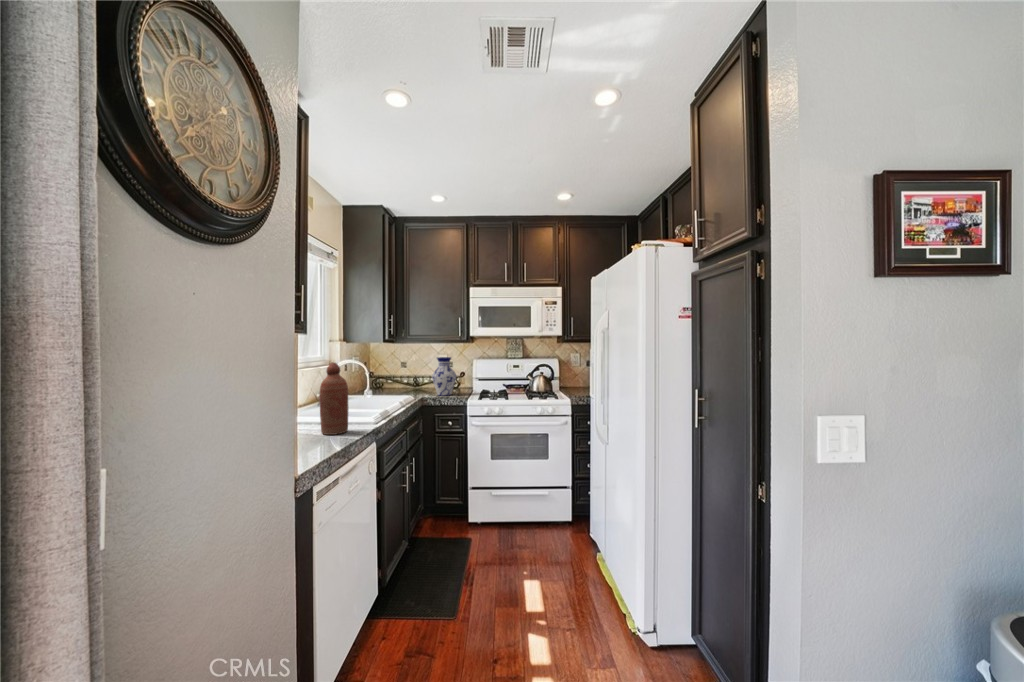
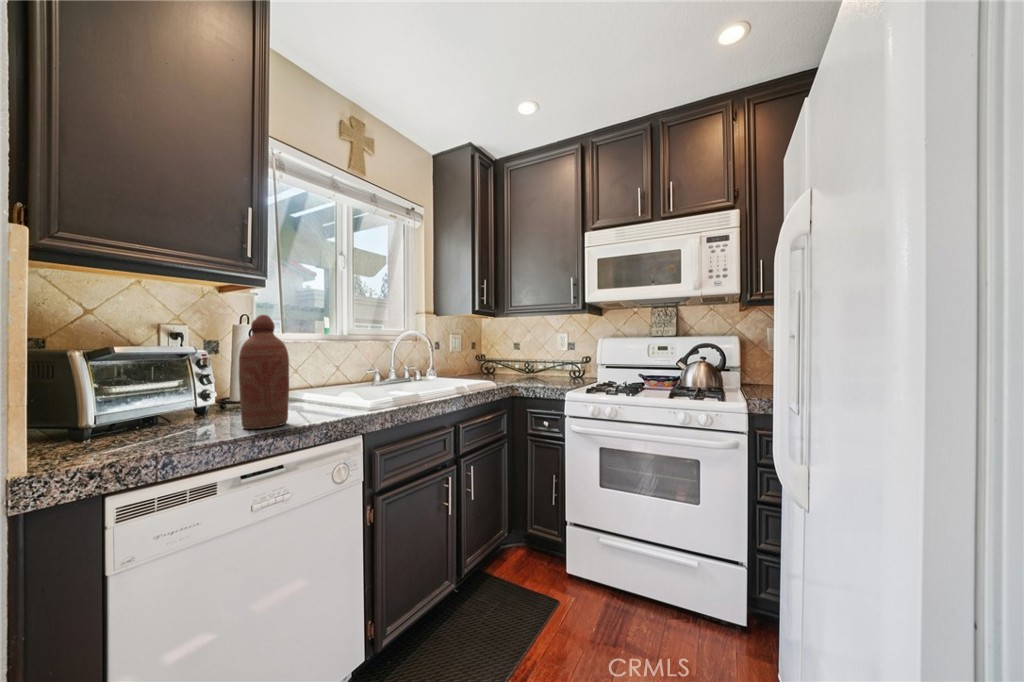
vase: present [432,357,456,396] -> none [531,333,564,386]

